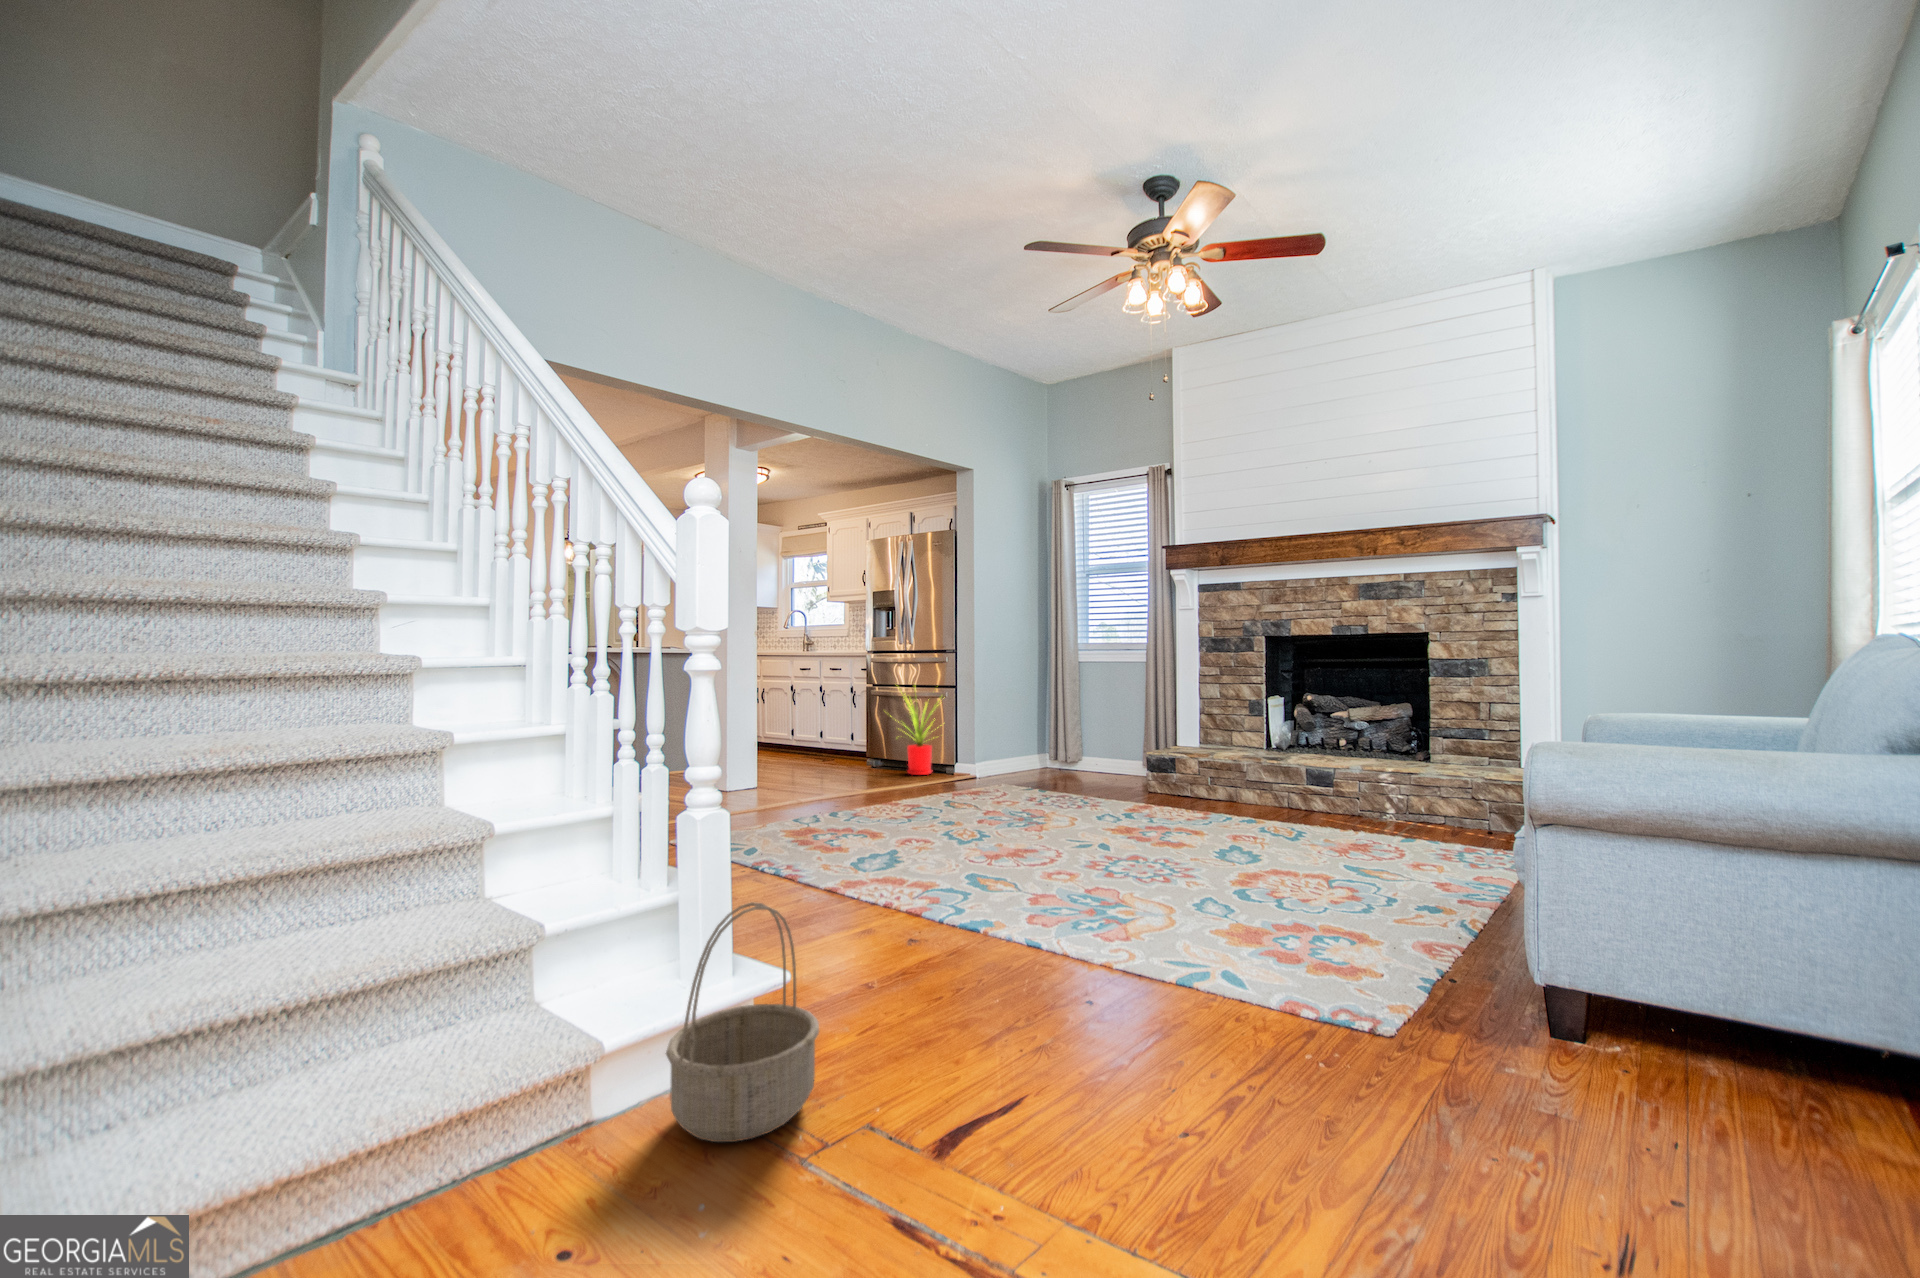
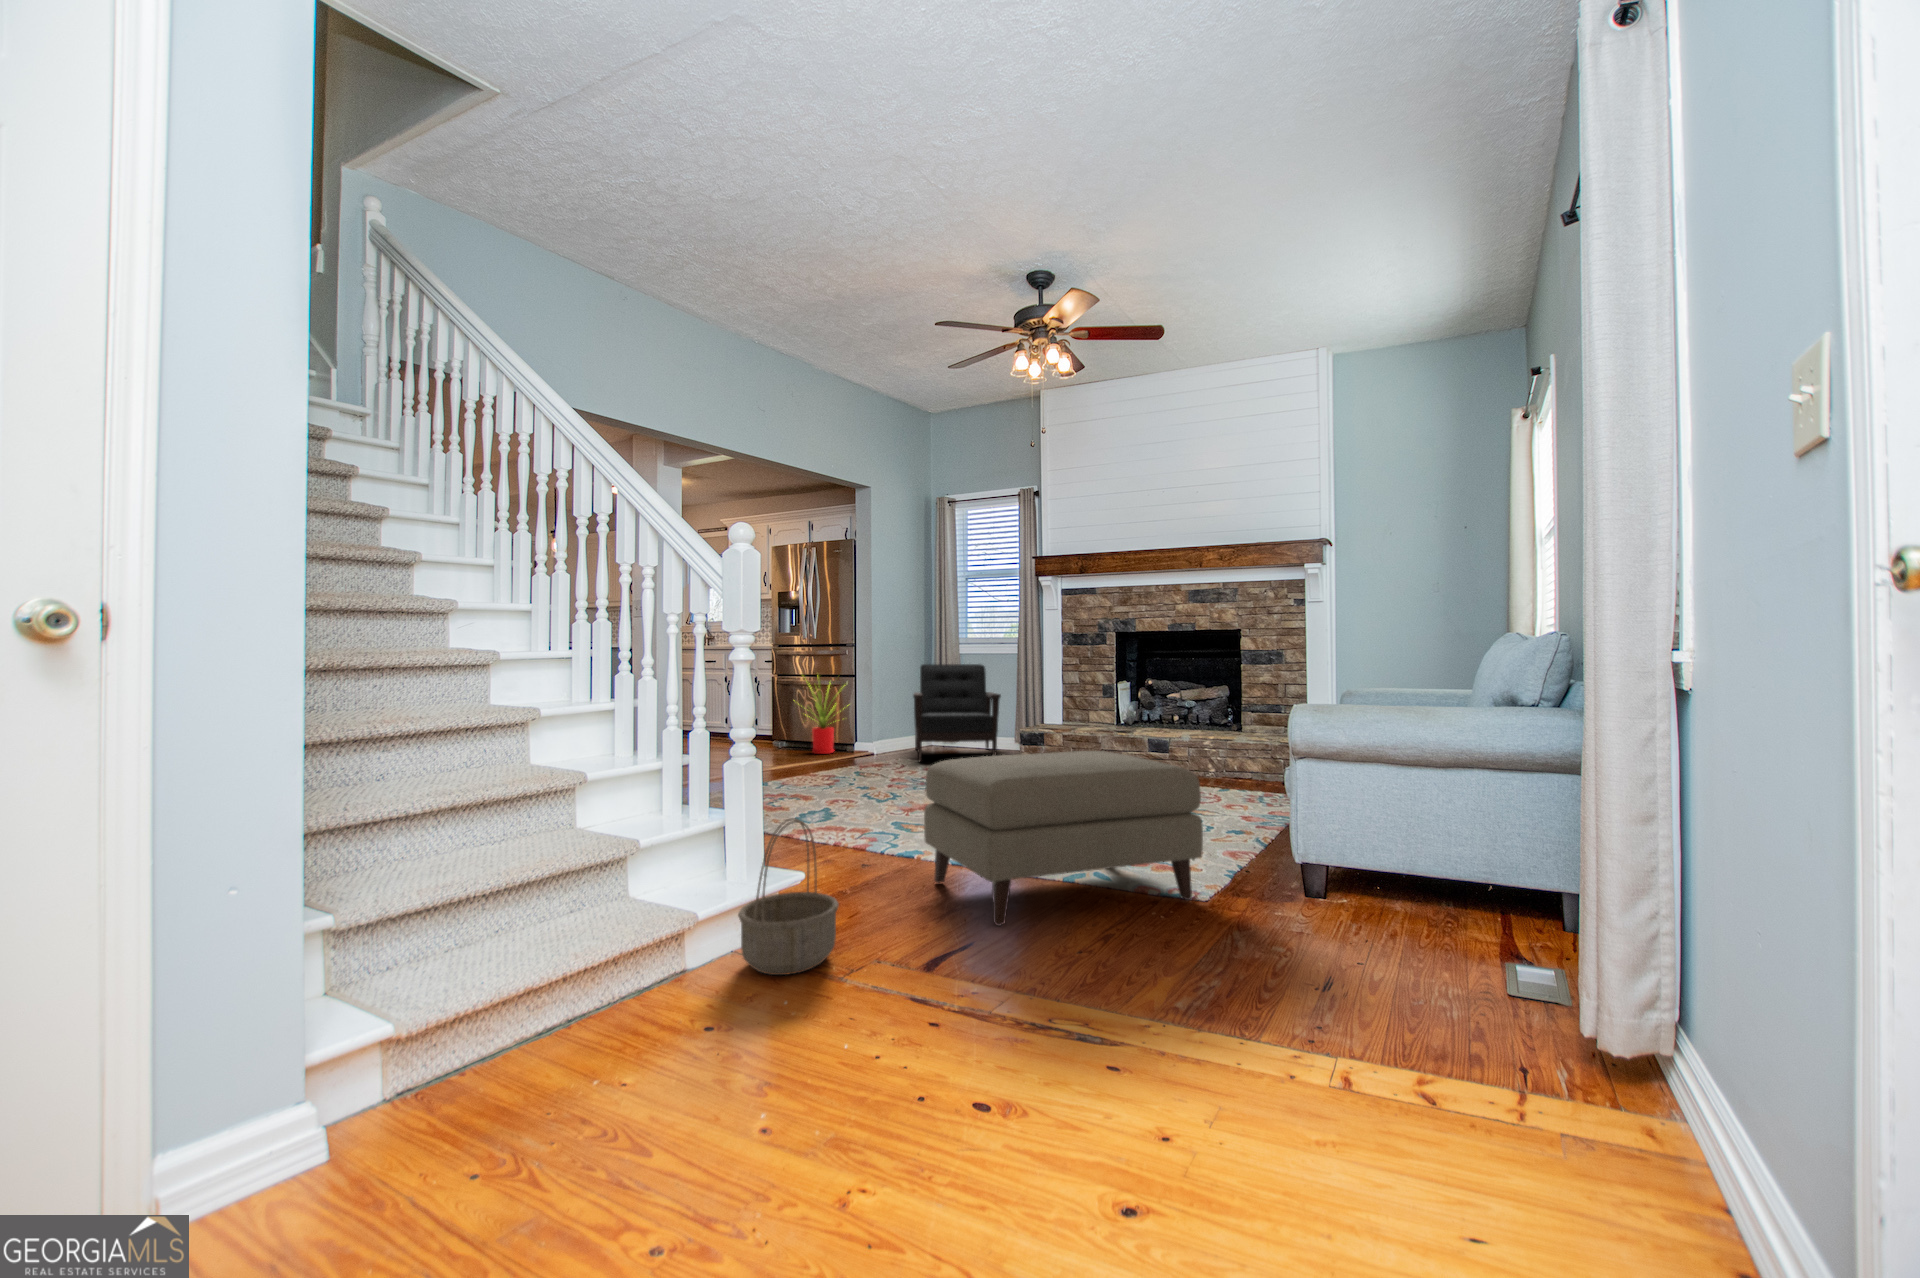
armchair: none [1018,674,1122,790] -> present [913,664,1001,762]
ottoman: none [981,800,1385,1066] -> present [924,751,1203,926]

